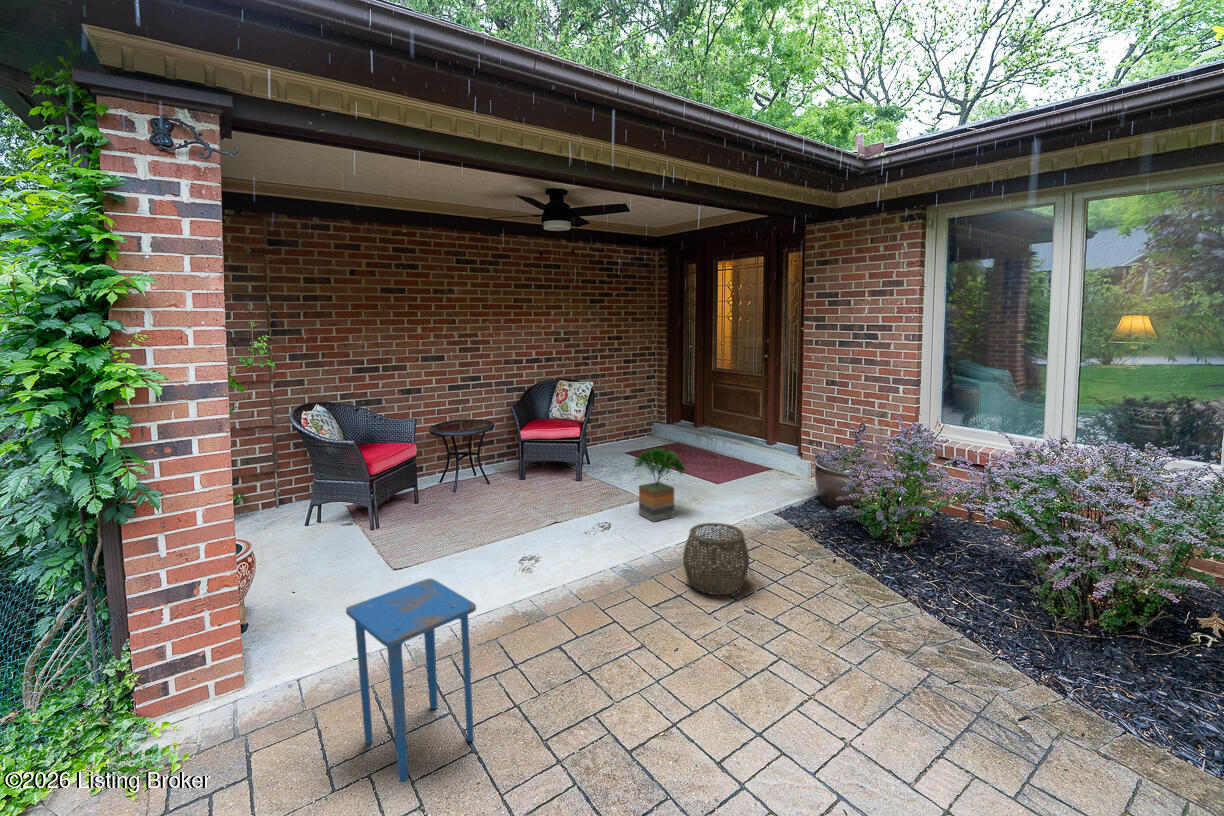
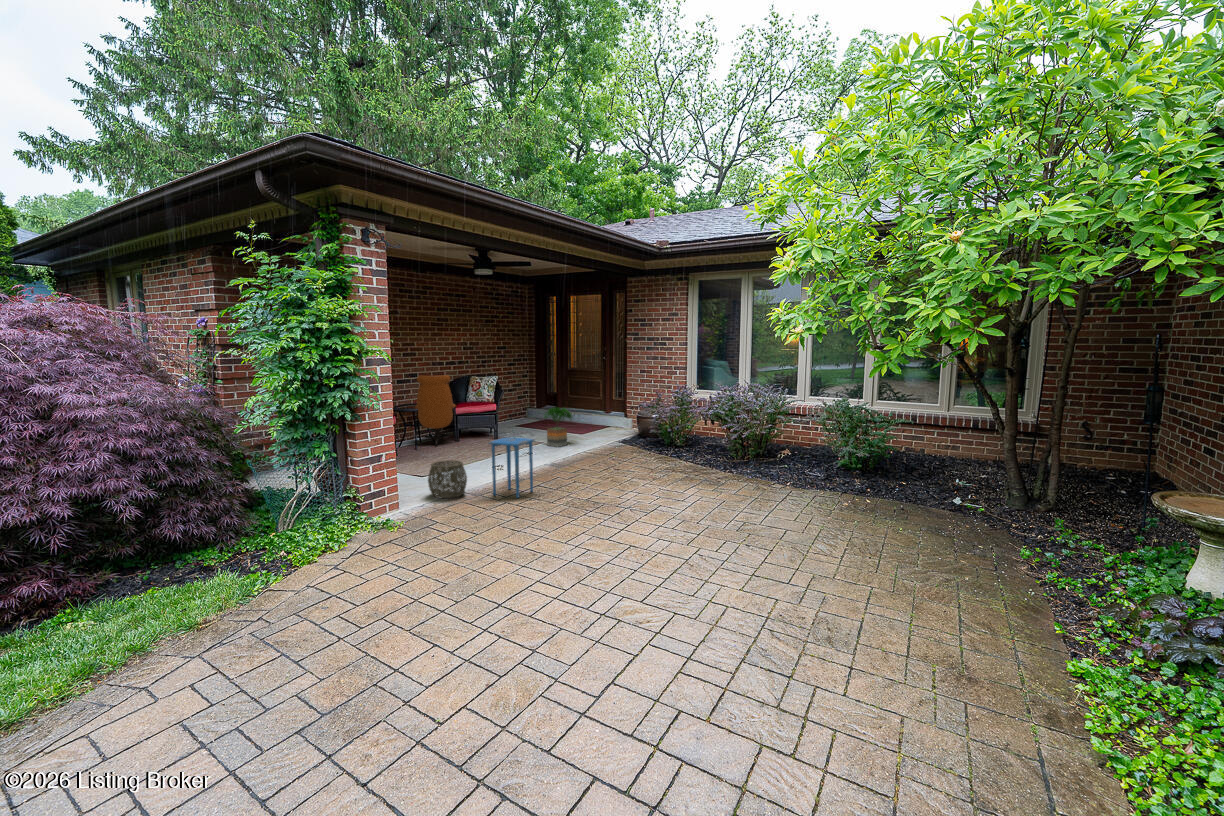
lounge chair: none [438,384,521,496] -> present [415,375,455,445]
woven basket: present [683,523,749,595] -> present [428,460,467,498]

